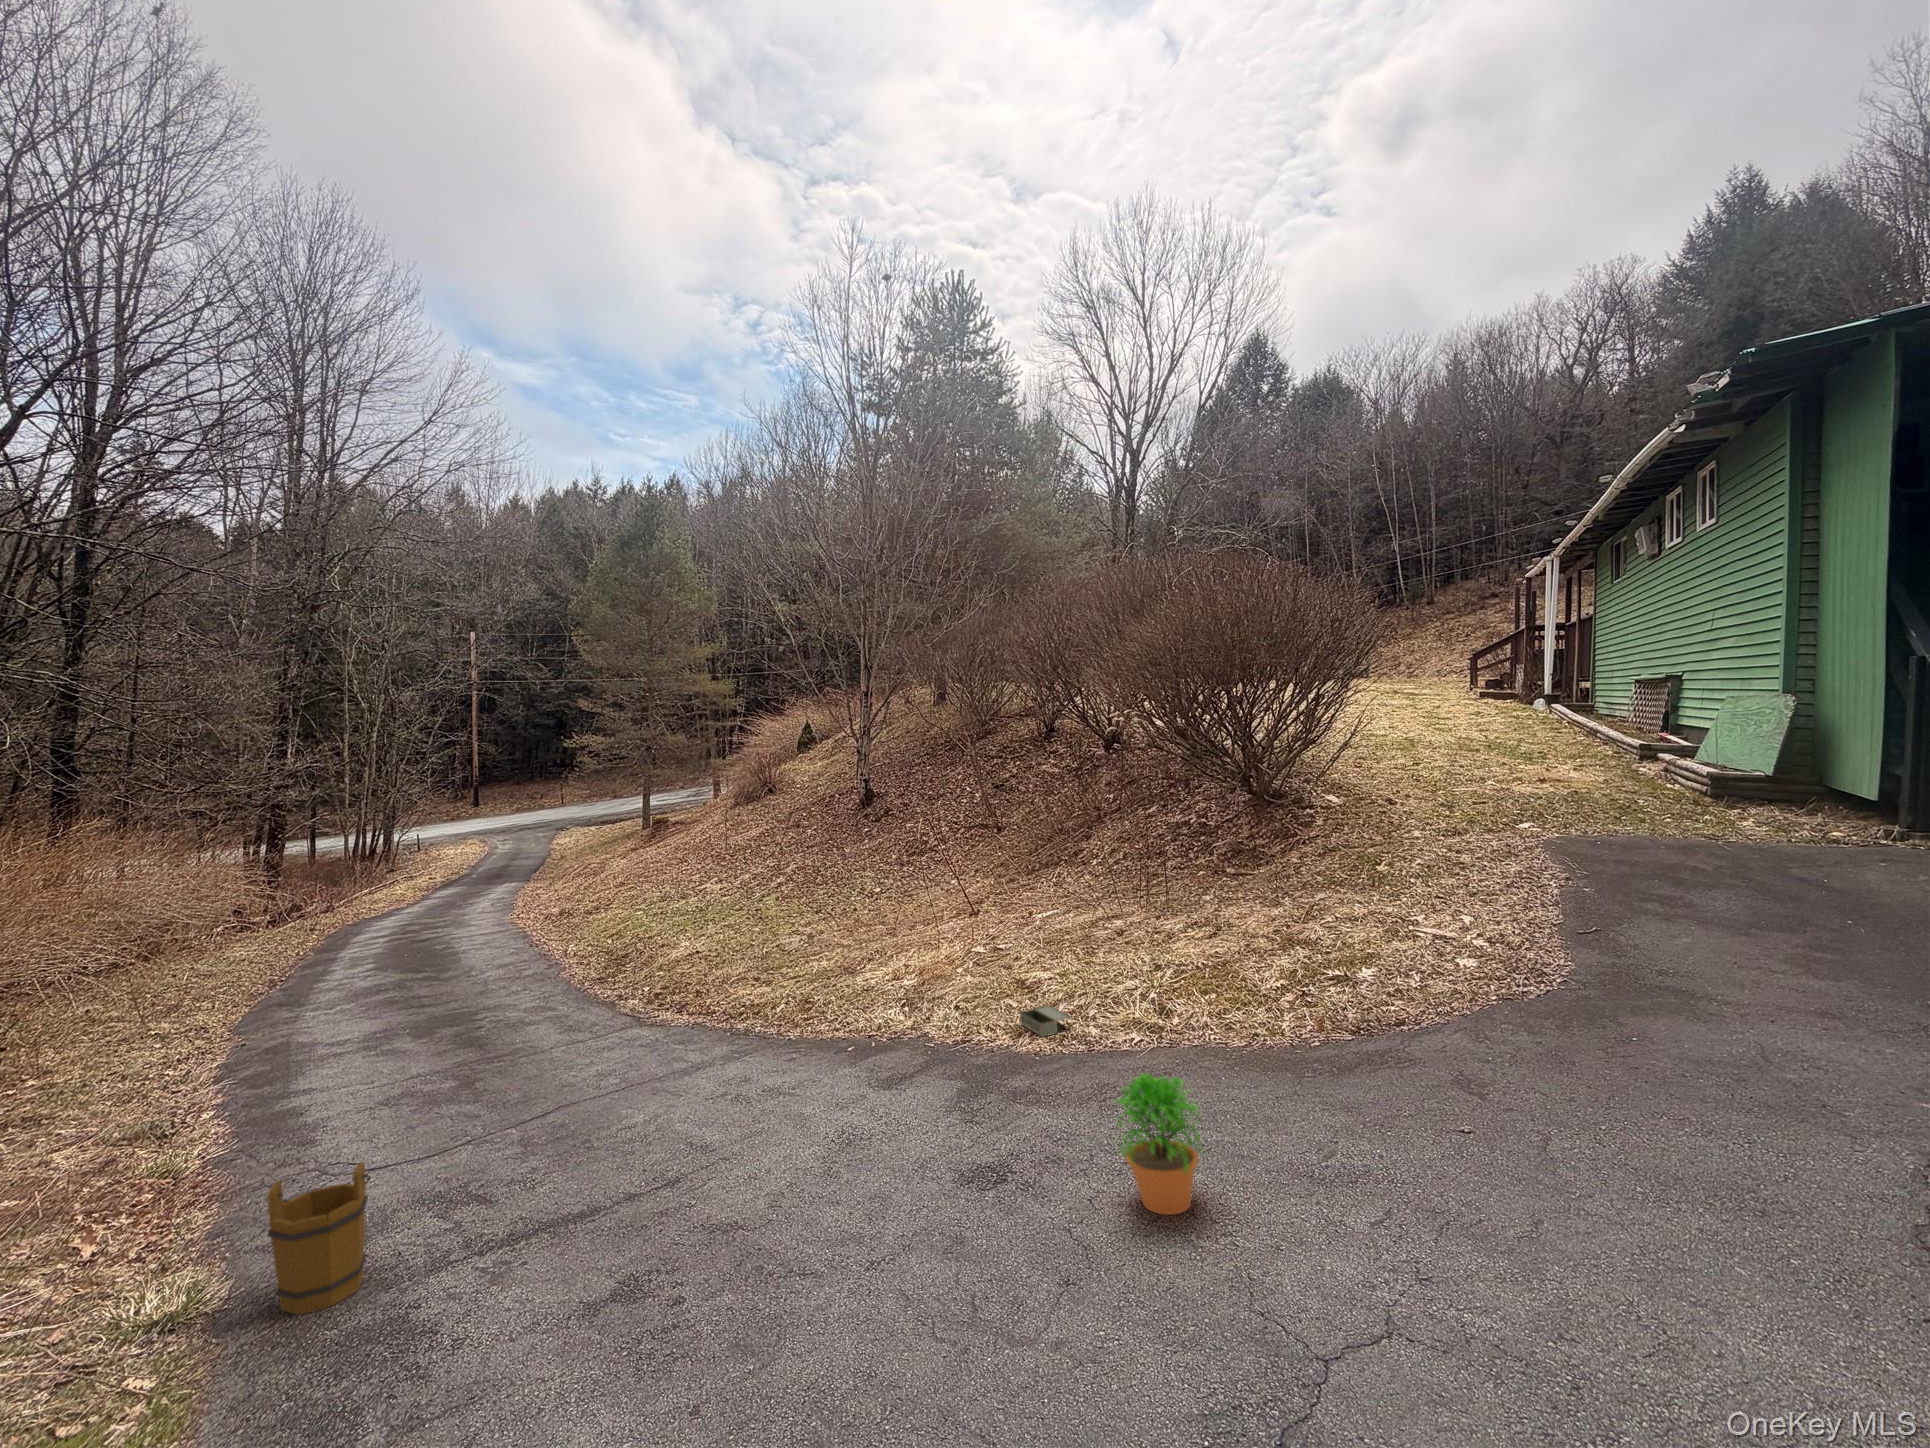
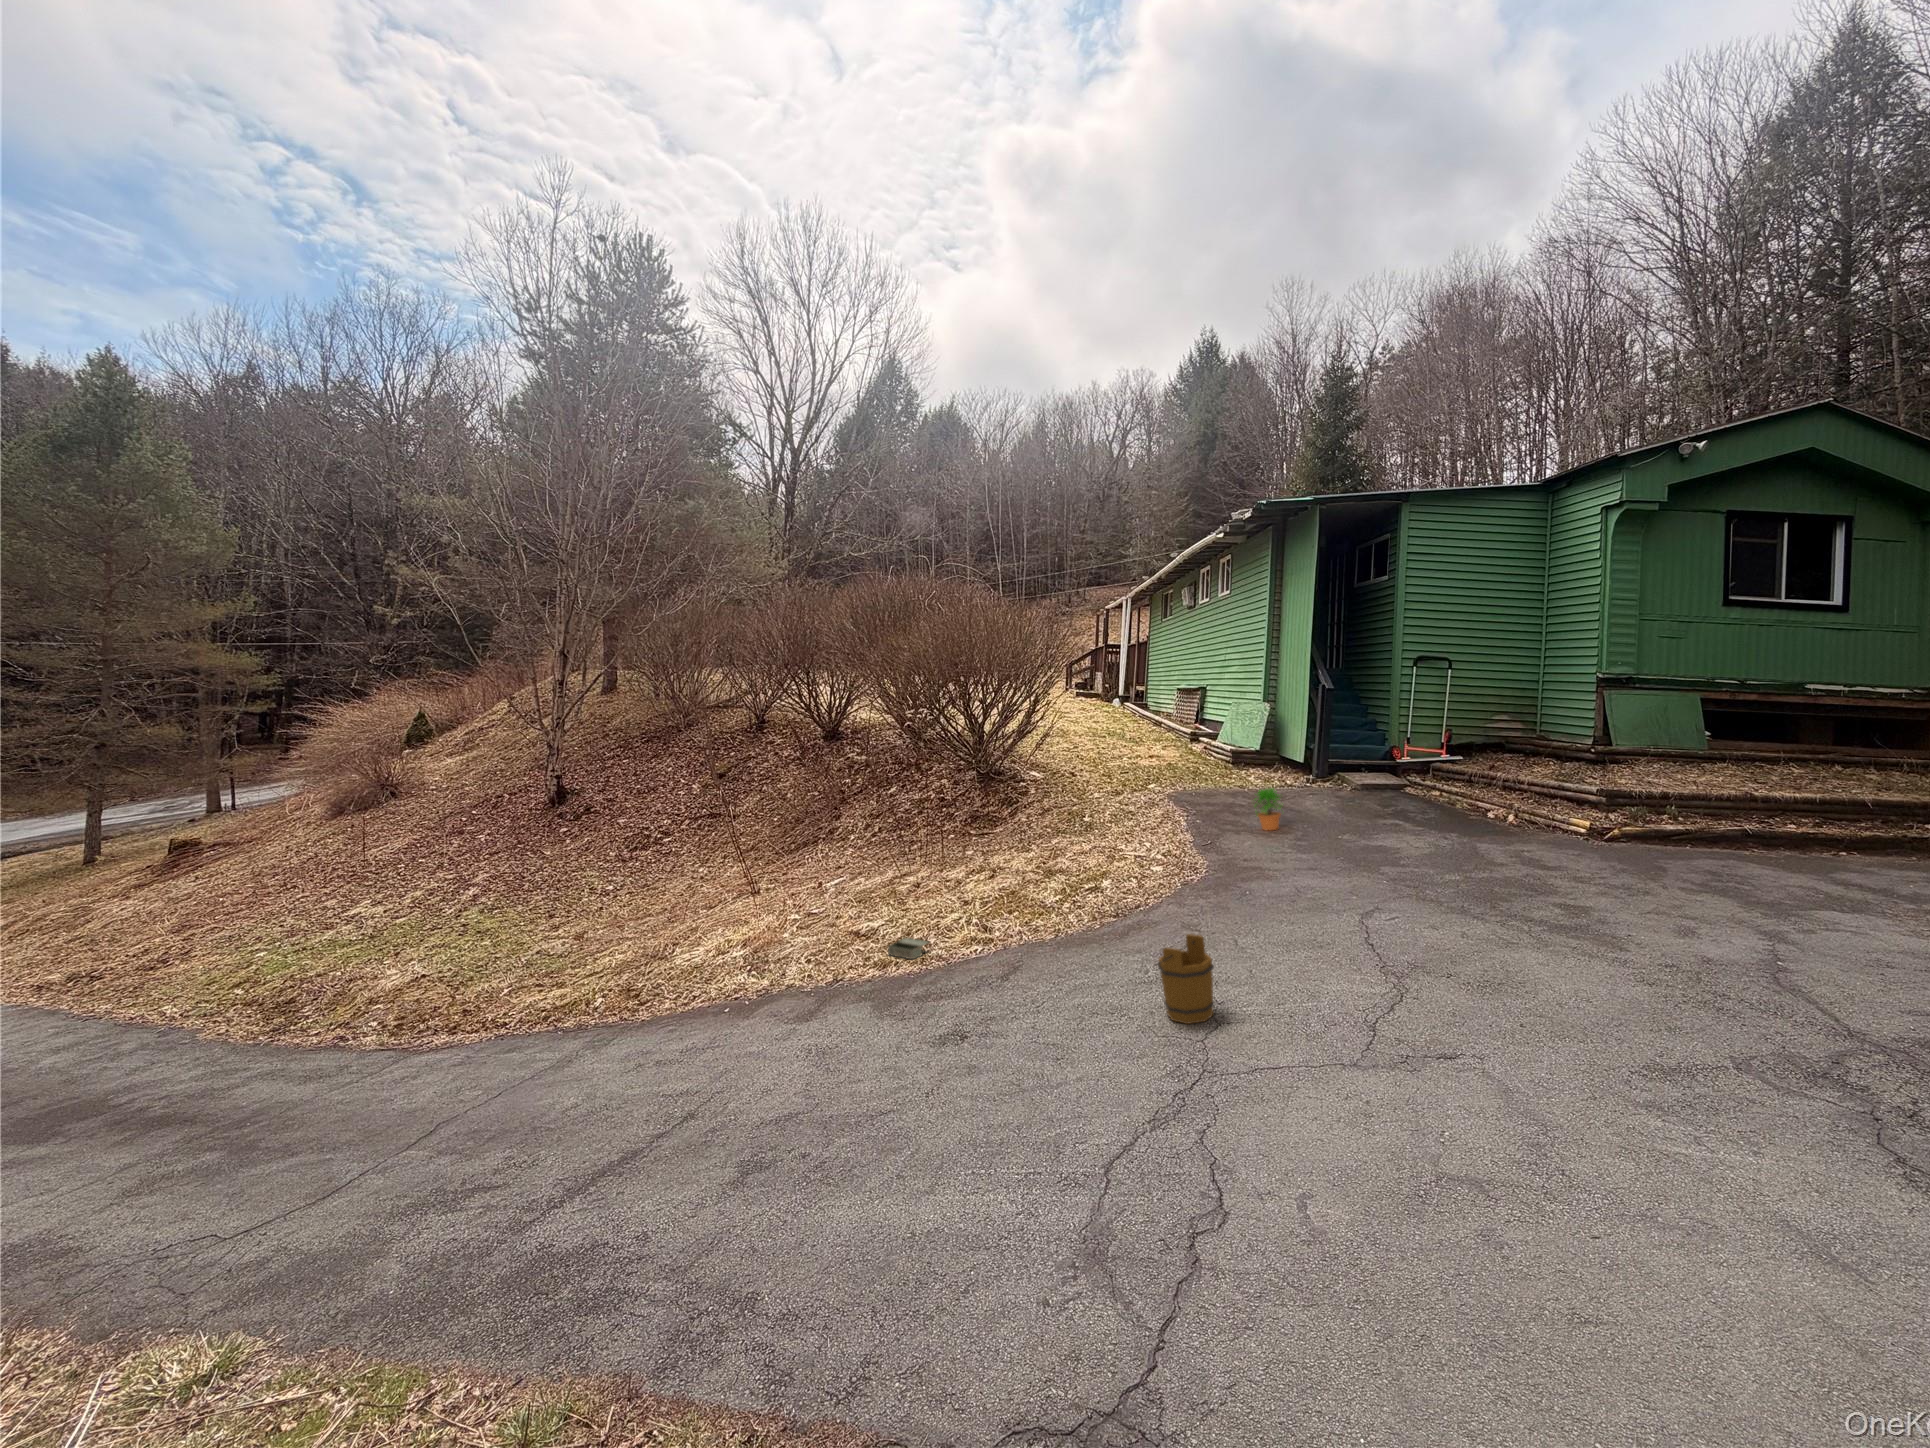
potted plant: present [1113,1073,1201,1215] -> present [1254,788,1282,830]
bucket: present [267,1162,370,1315] -> present [1155,934,1214,1024]

